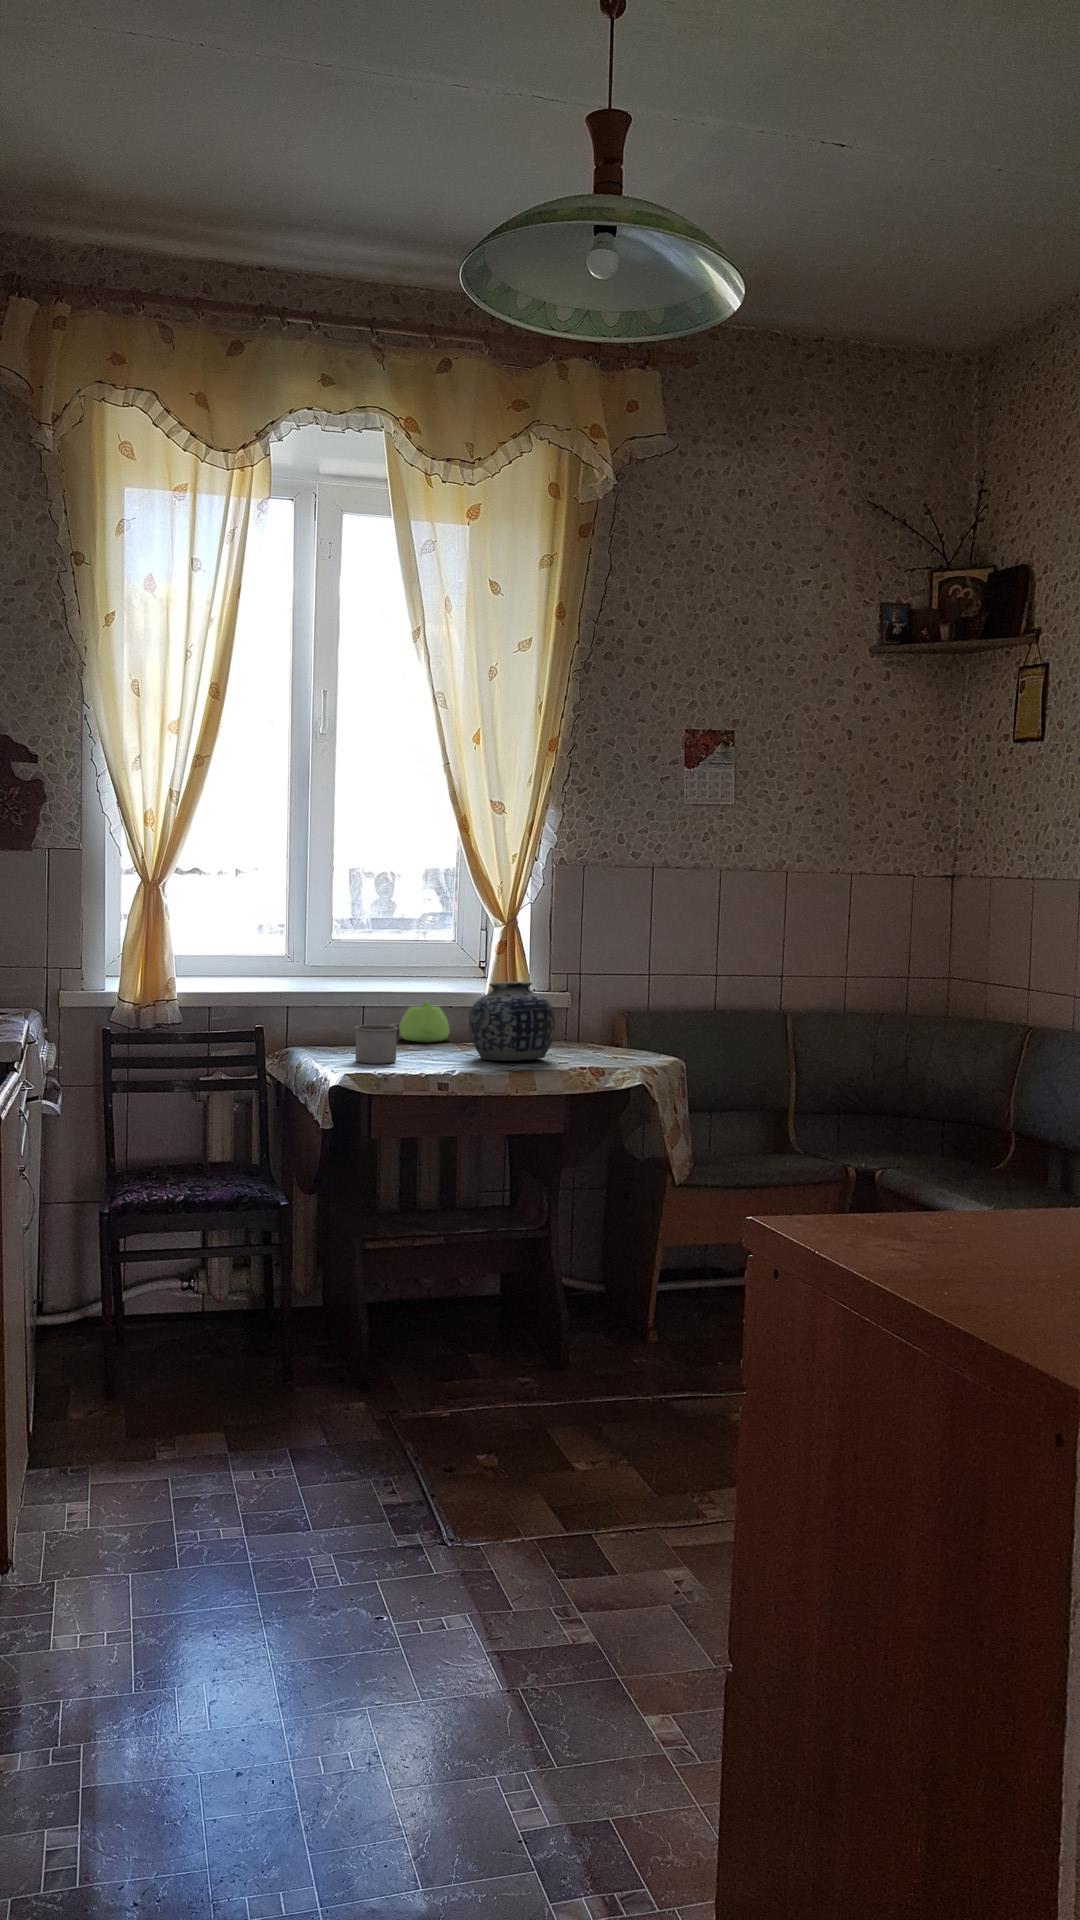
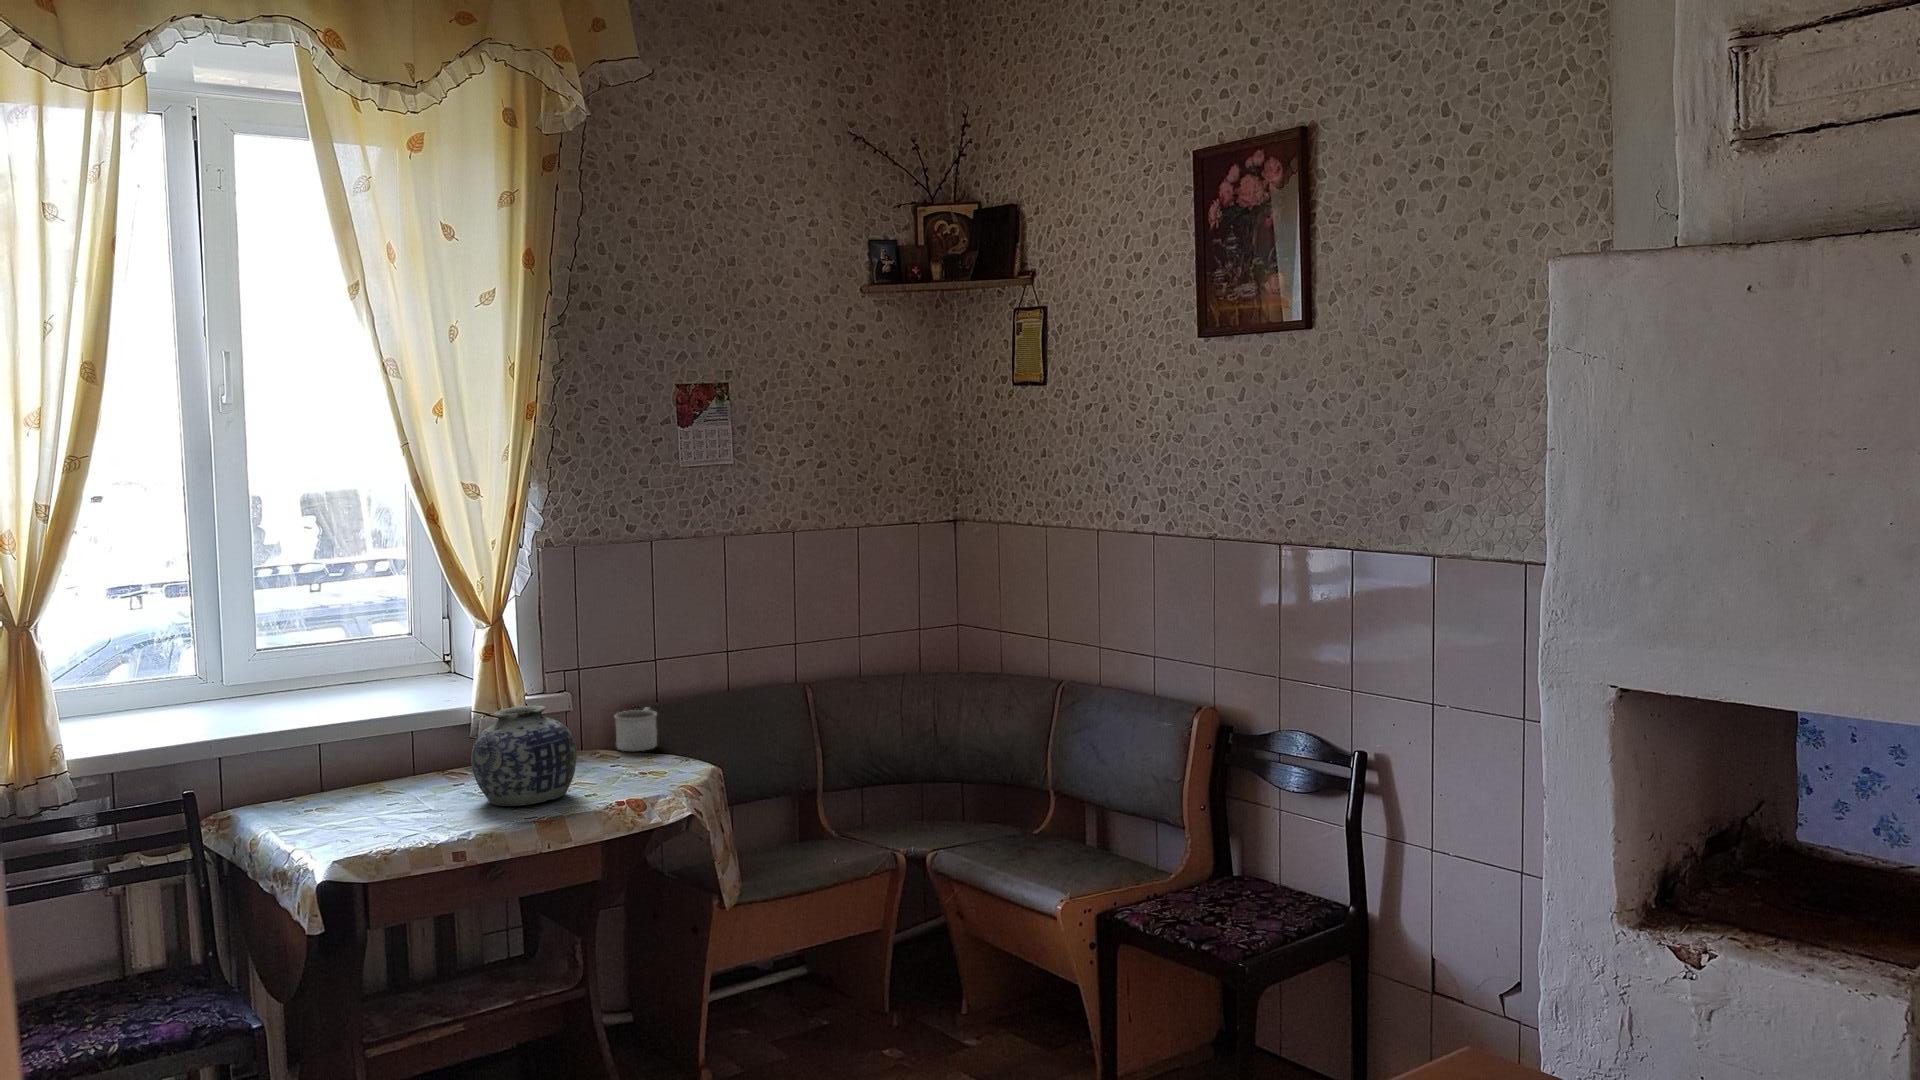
teapot: present [400,1001,450,1042] -> none [364,725,429,778]
mug: present [355,1023,400,1064] -> present [614,707,657,751]

